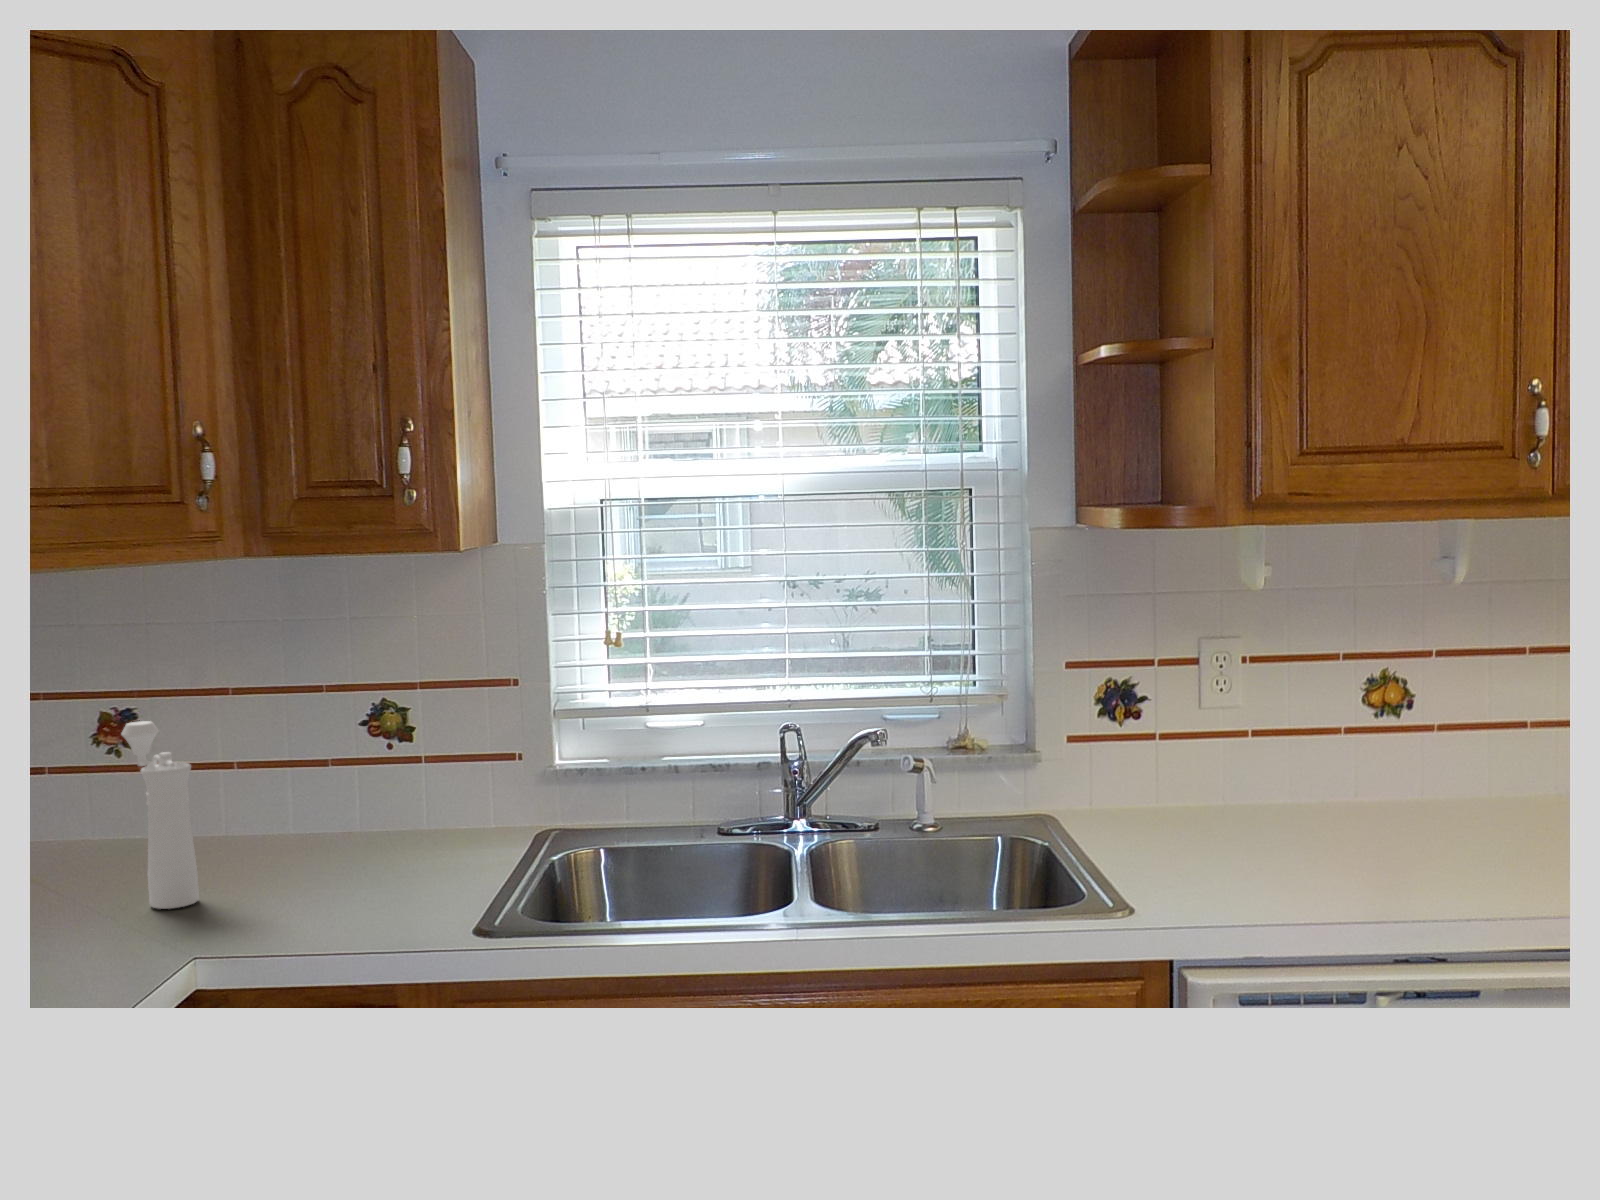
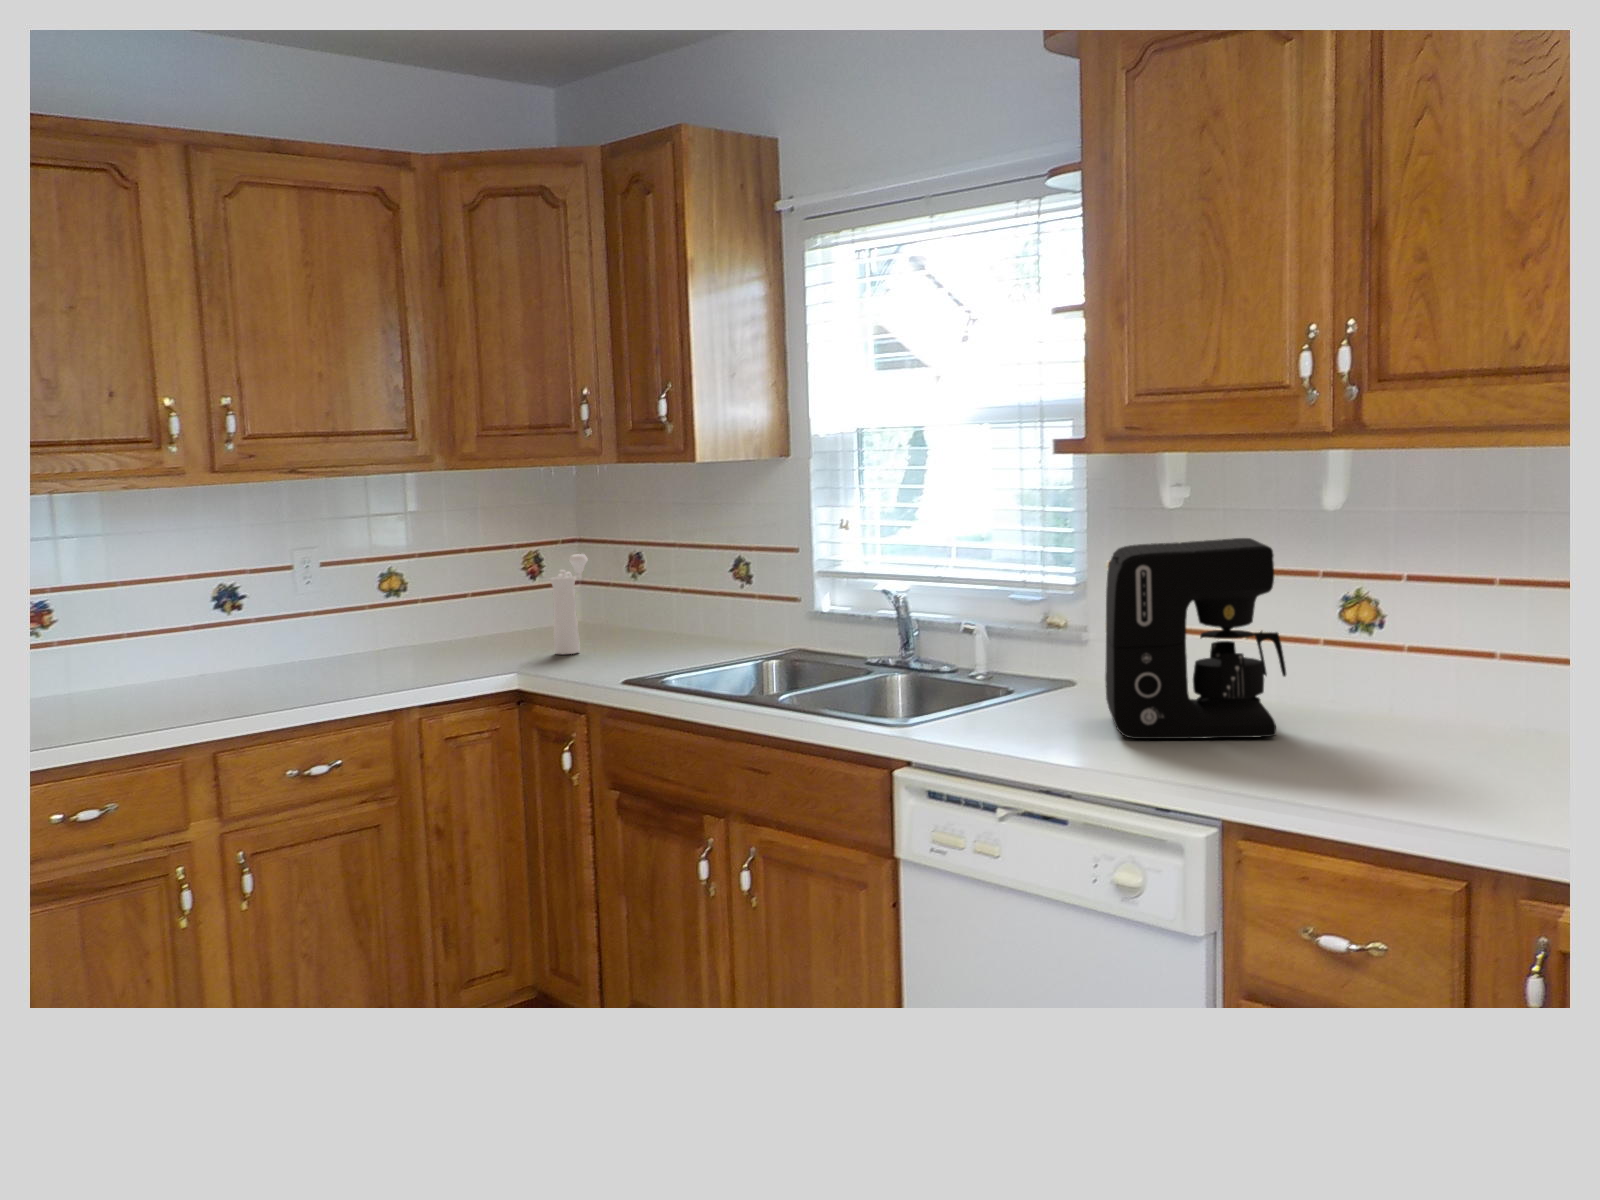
coffee maker: none [1245,621,1464,871] -> present [1105,538,1286,739]

